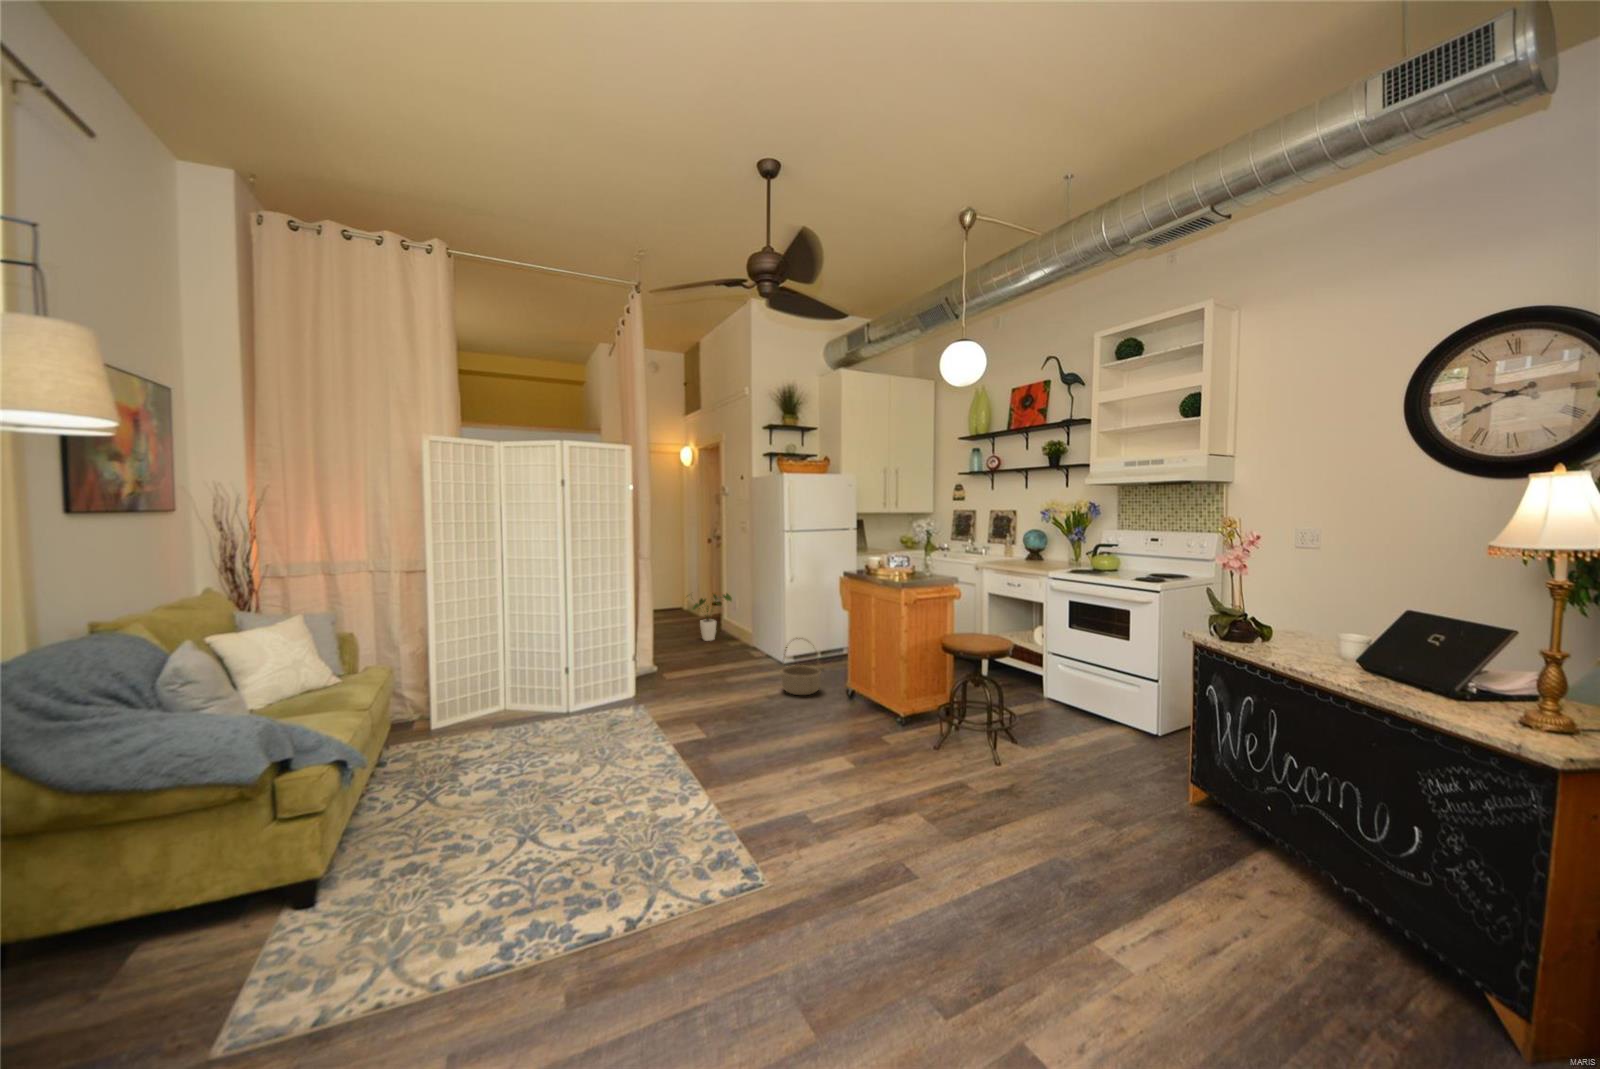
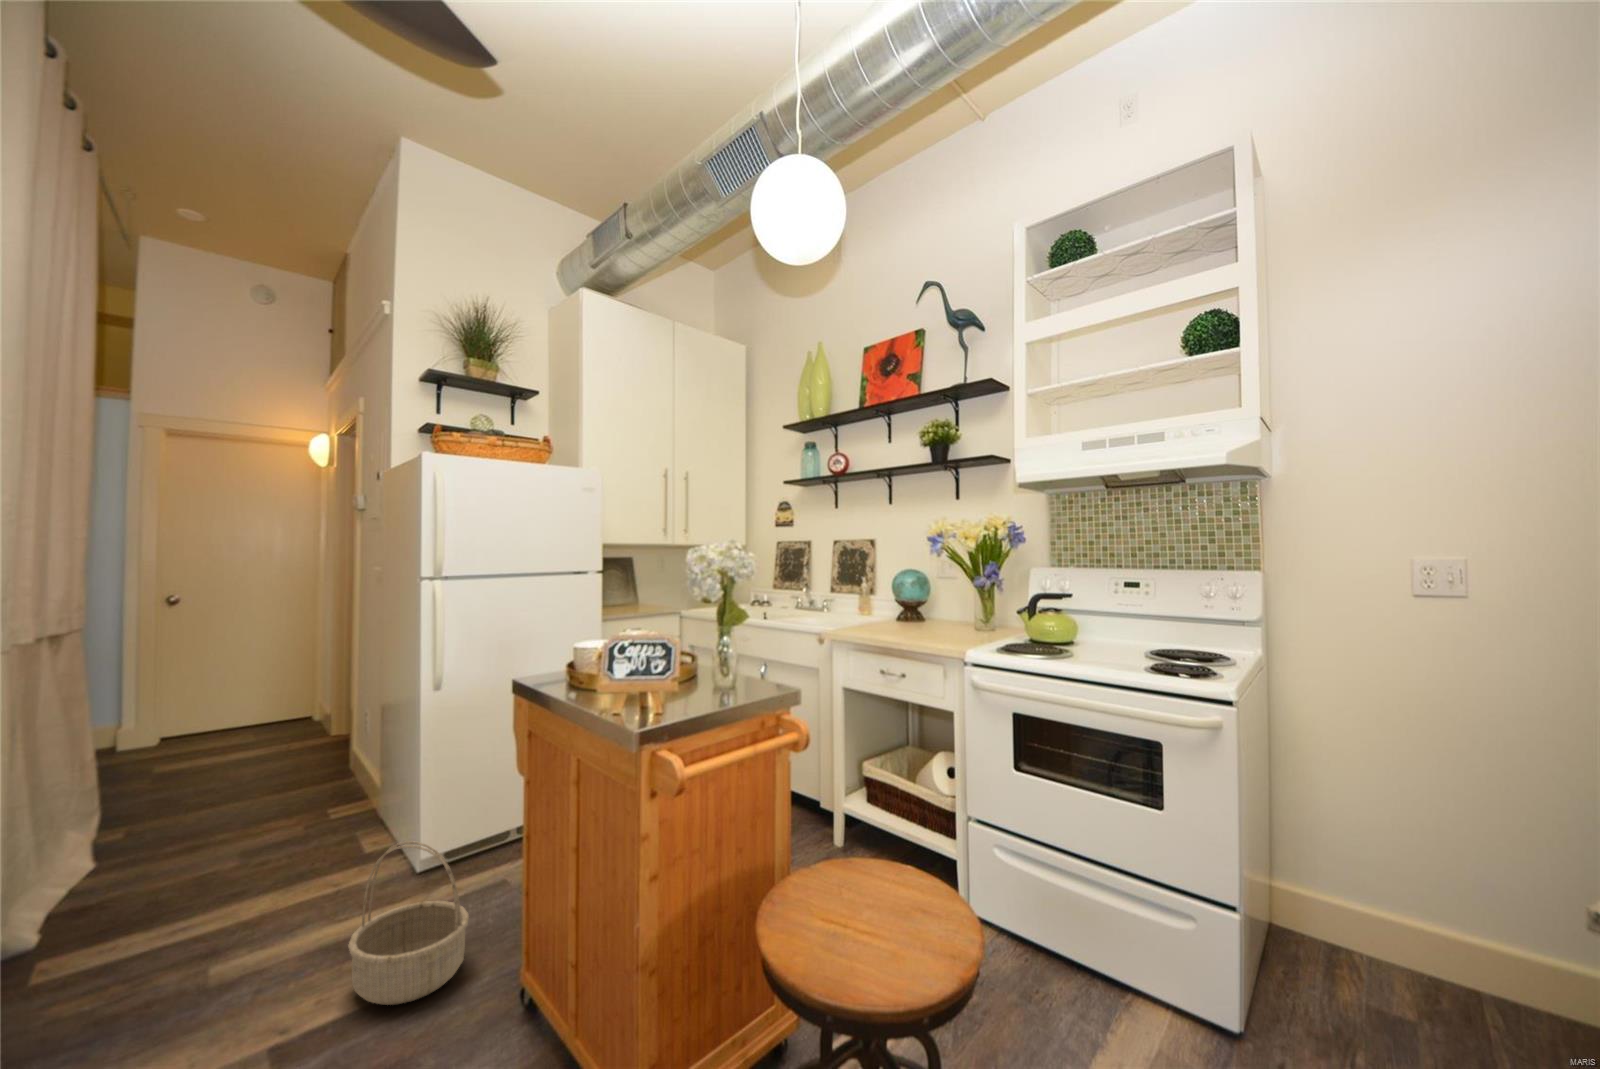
house plant: present [693,594,732,641] -> none [238,702,353,806]

